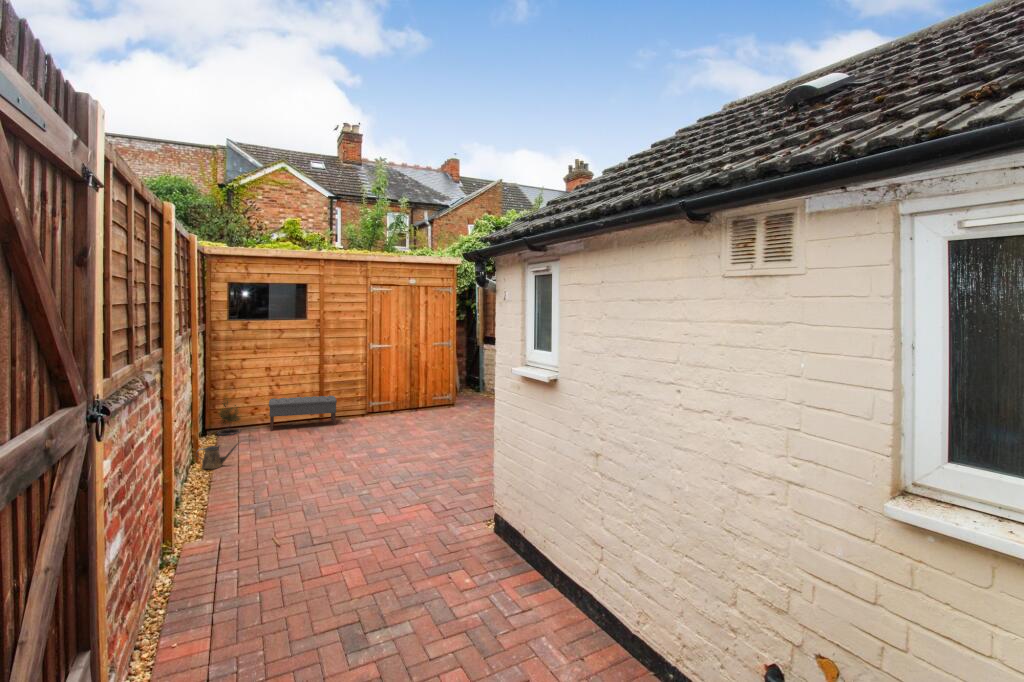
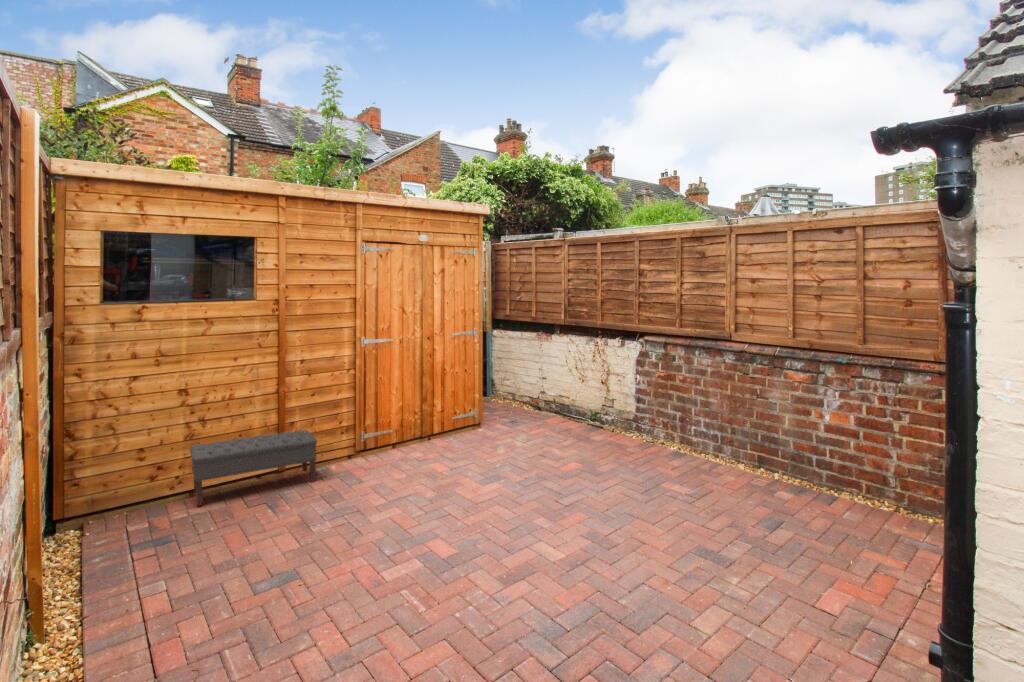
potted tree: present [218,401,240,435] -> none [80,452,138,528]
watering can: present [196,442,241,469] -> none [37,574,154,658]

